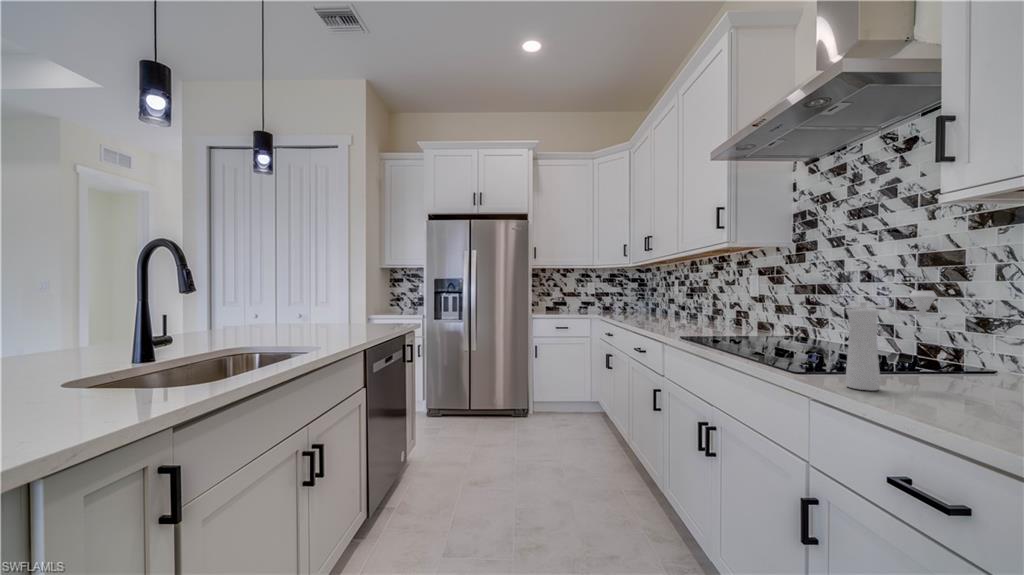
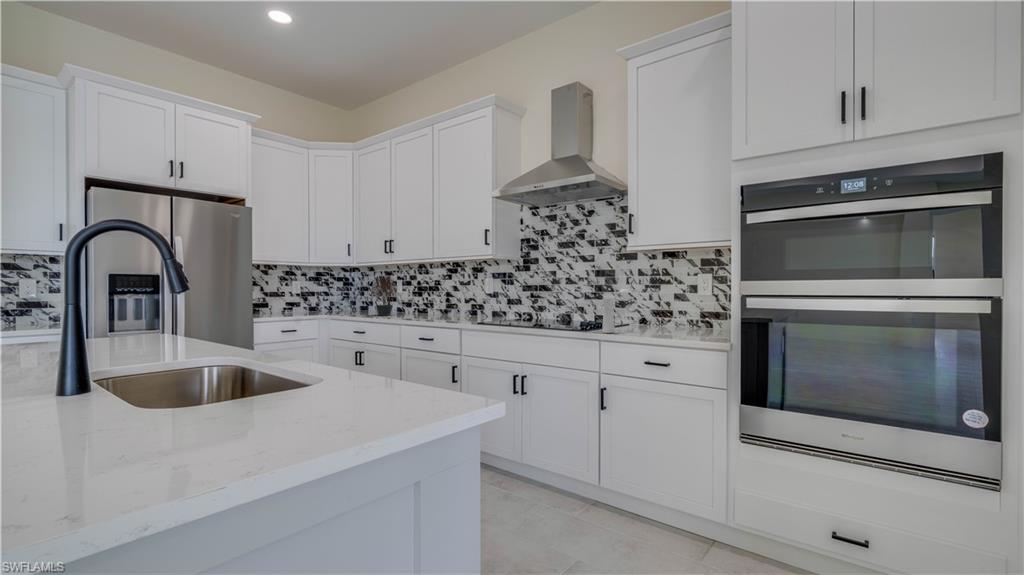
potted plant: none [631,274,668,320] -> present [371,276,397,316]

